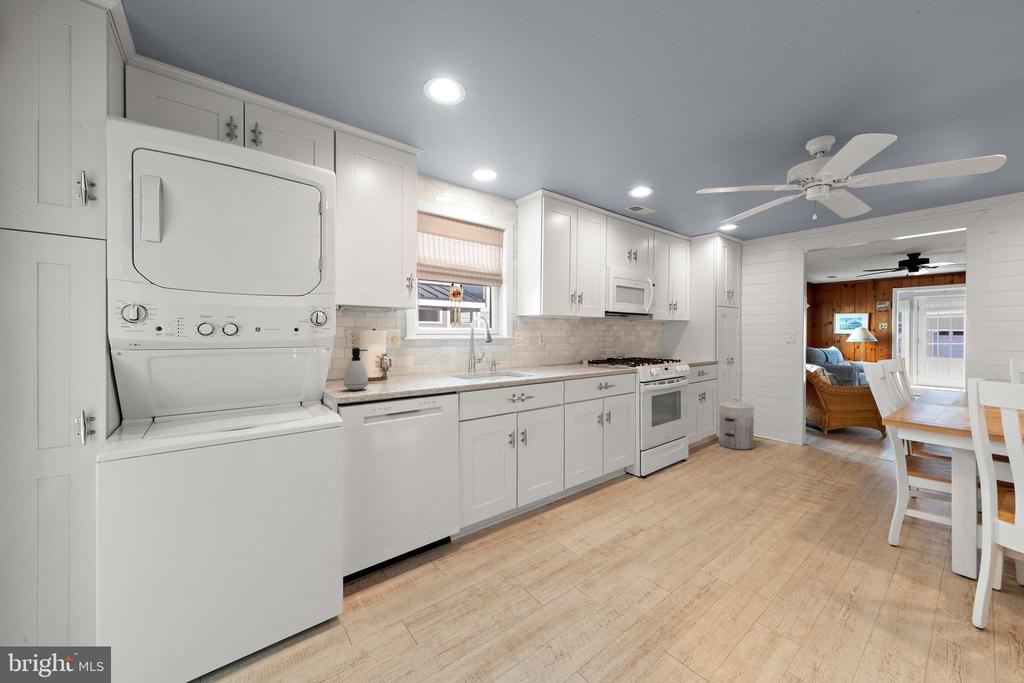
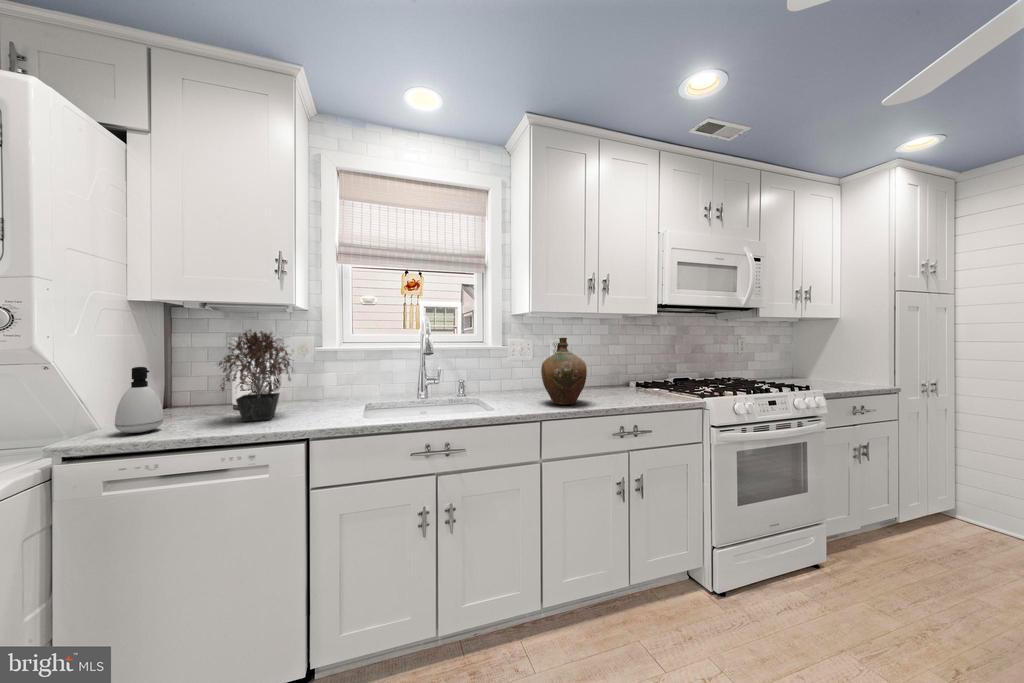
potted plant: none [383,324,430,384] -> present [219,330,293,422]
ceramic jug: none [555,332,584,371] -> present [541,338,587,405]
waste bin: present [719,401,754,450] -> none [902,458,987,559]

